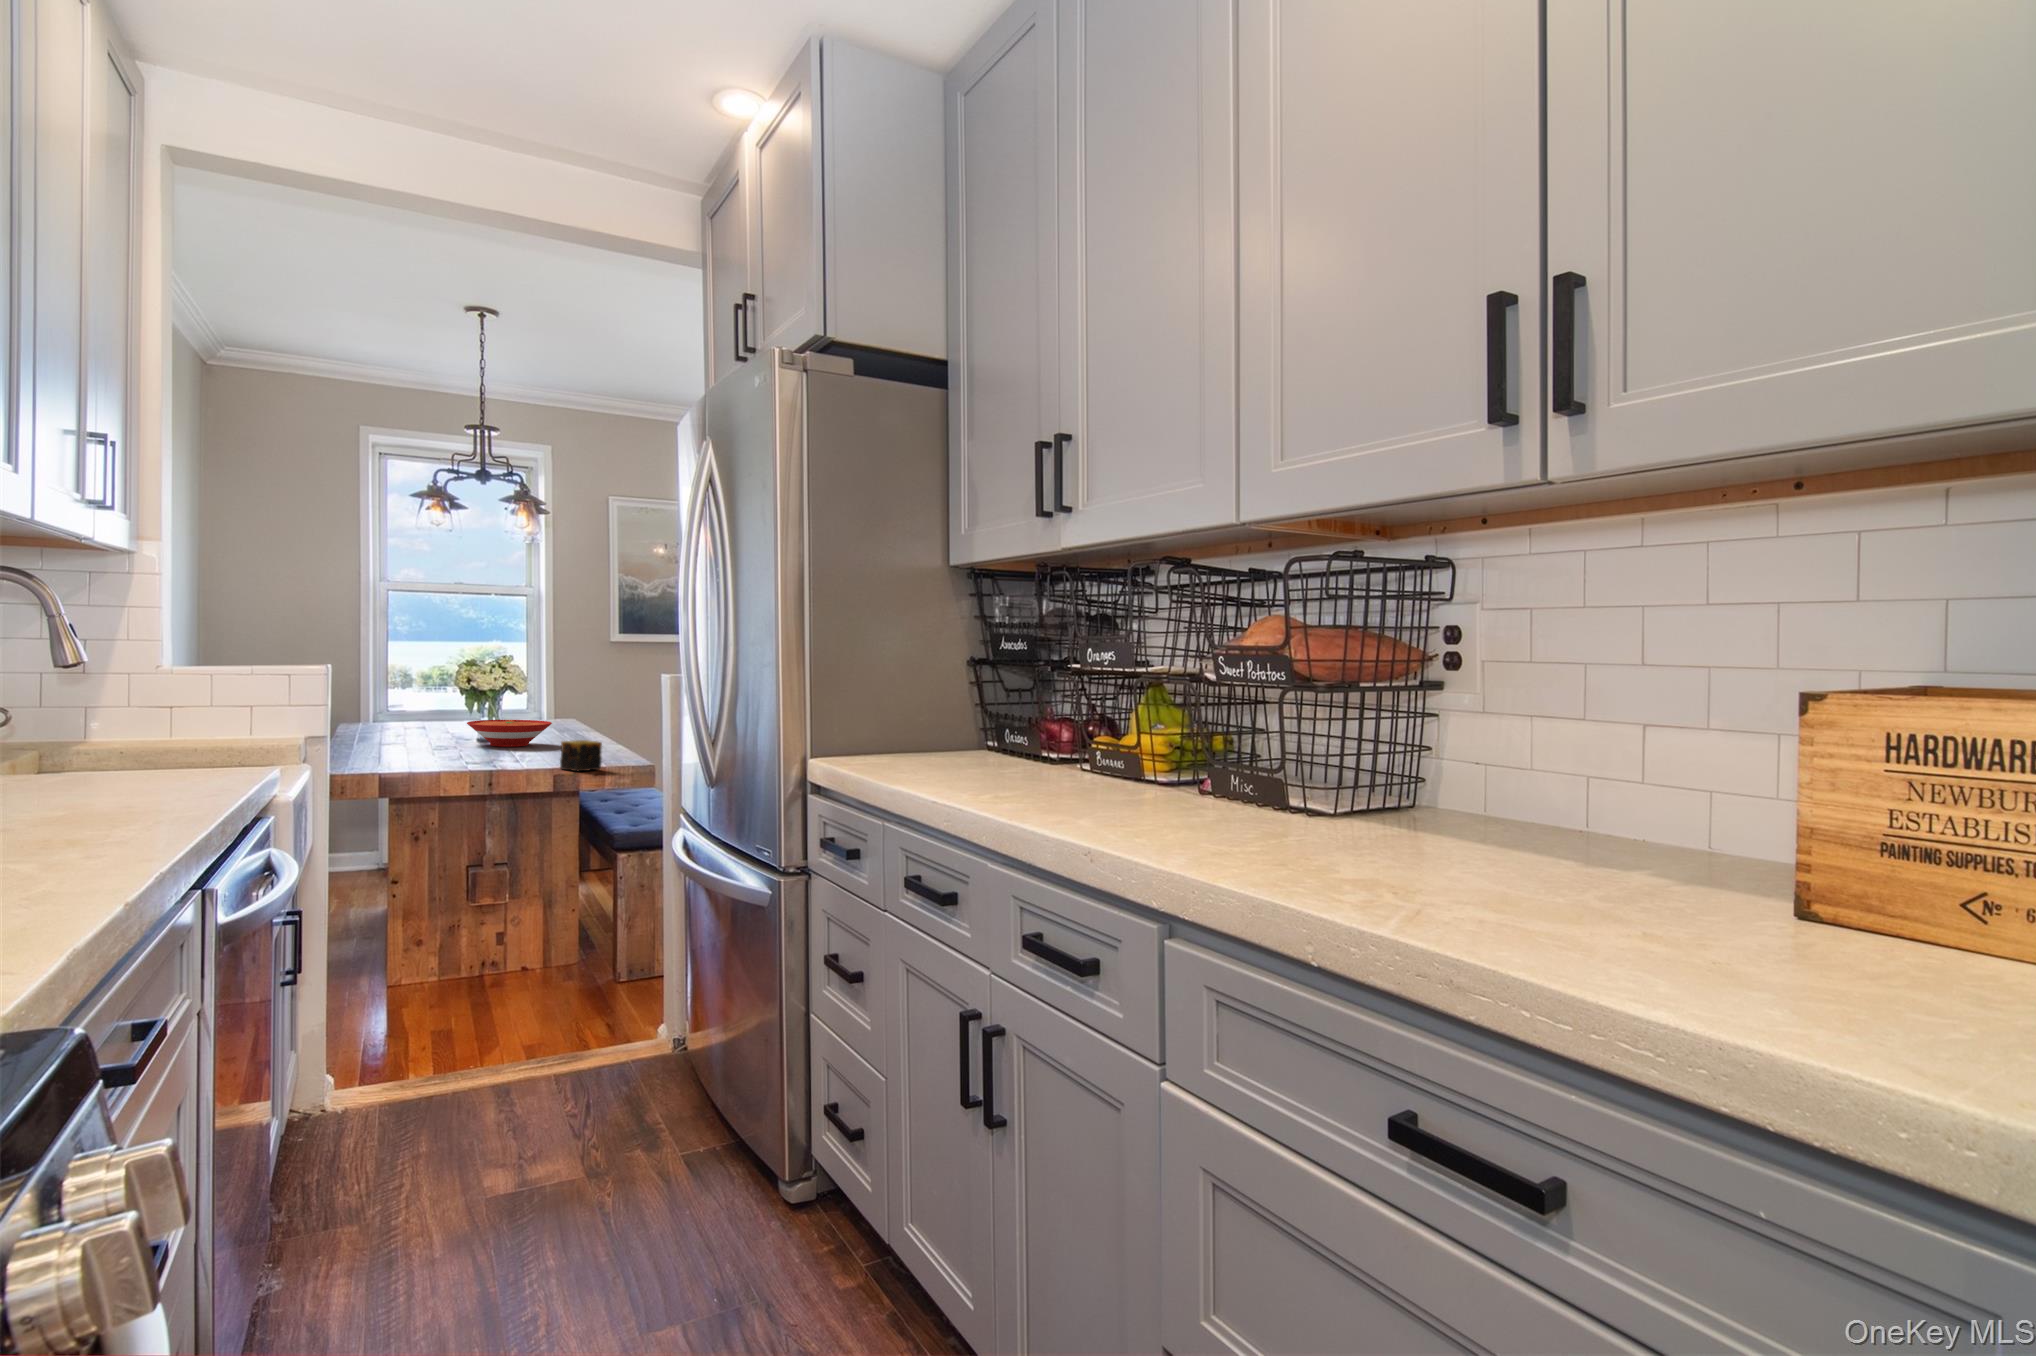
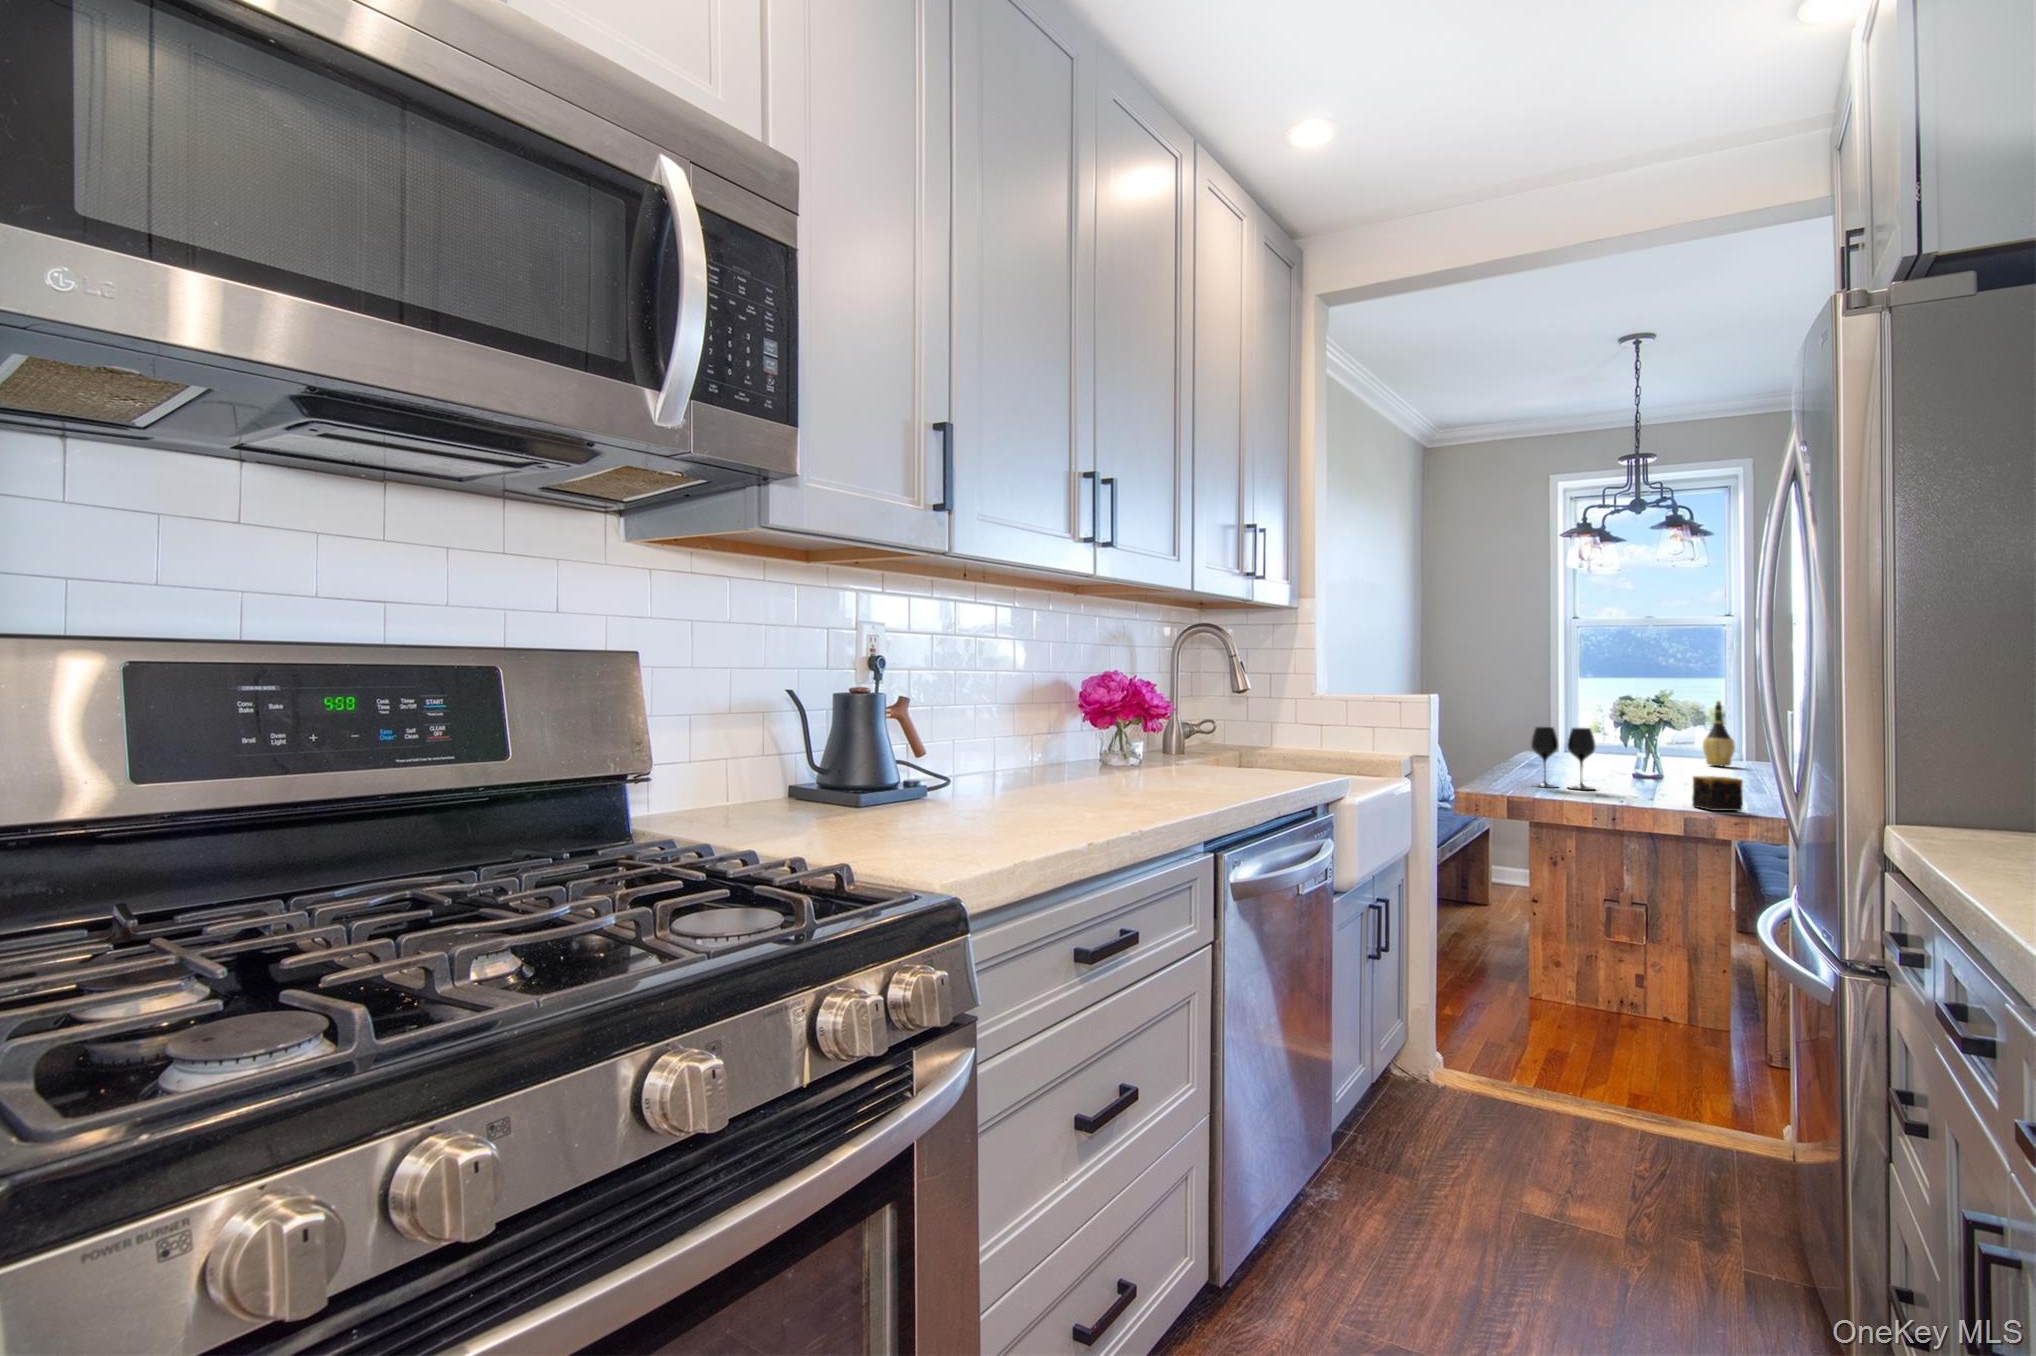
wine bottle: none [524,667,551,726] -> present [1703,701,1735,766]
wine glass: none [394,697,463,761] -> present [1531,727,1596,790]
bowl: present [467,720,552,747] -> none [1616,754,1712,783]

